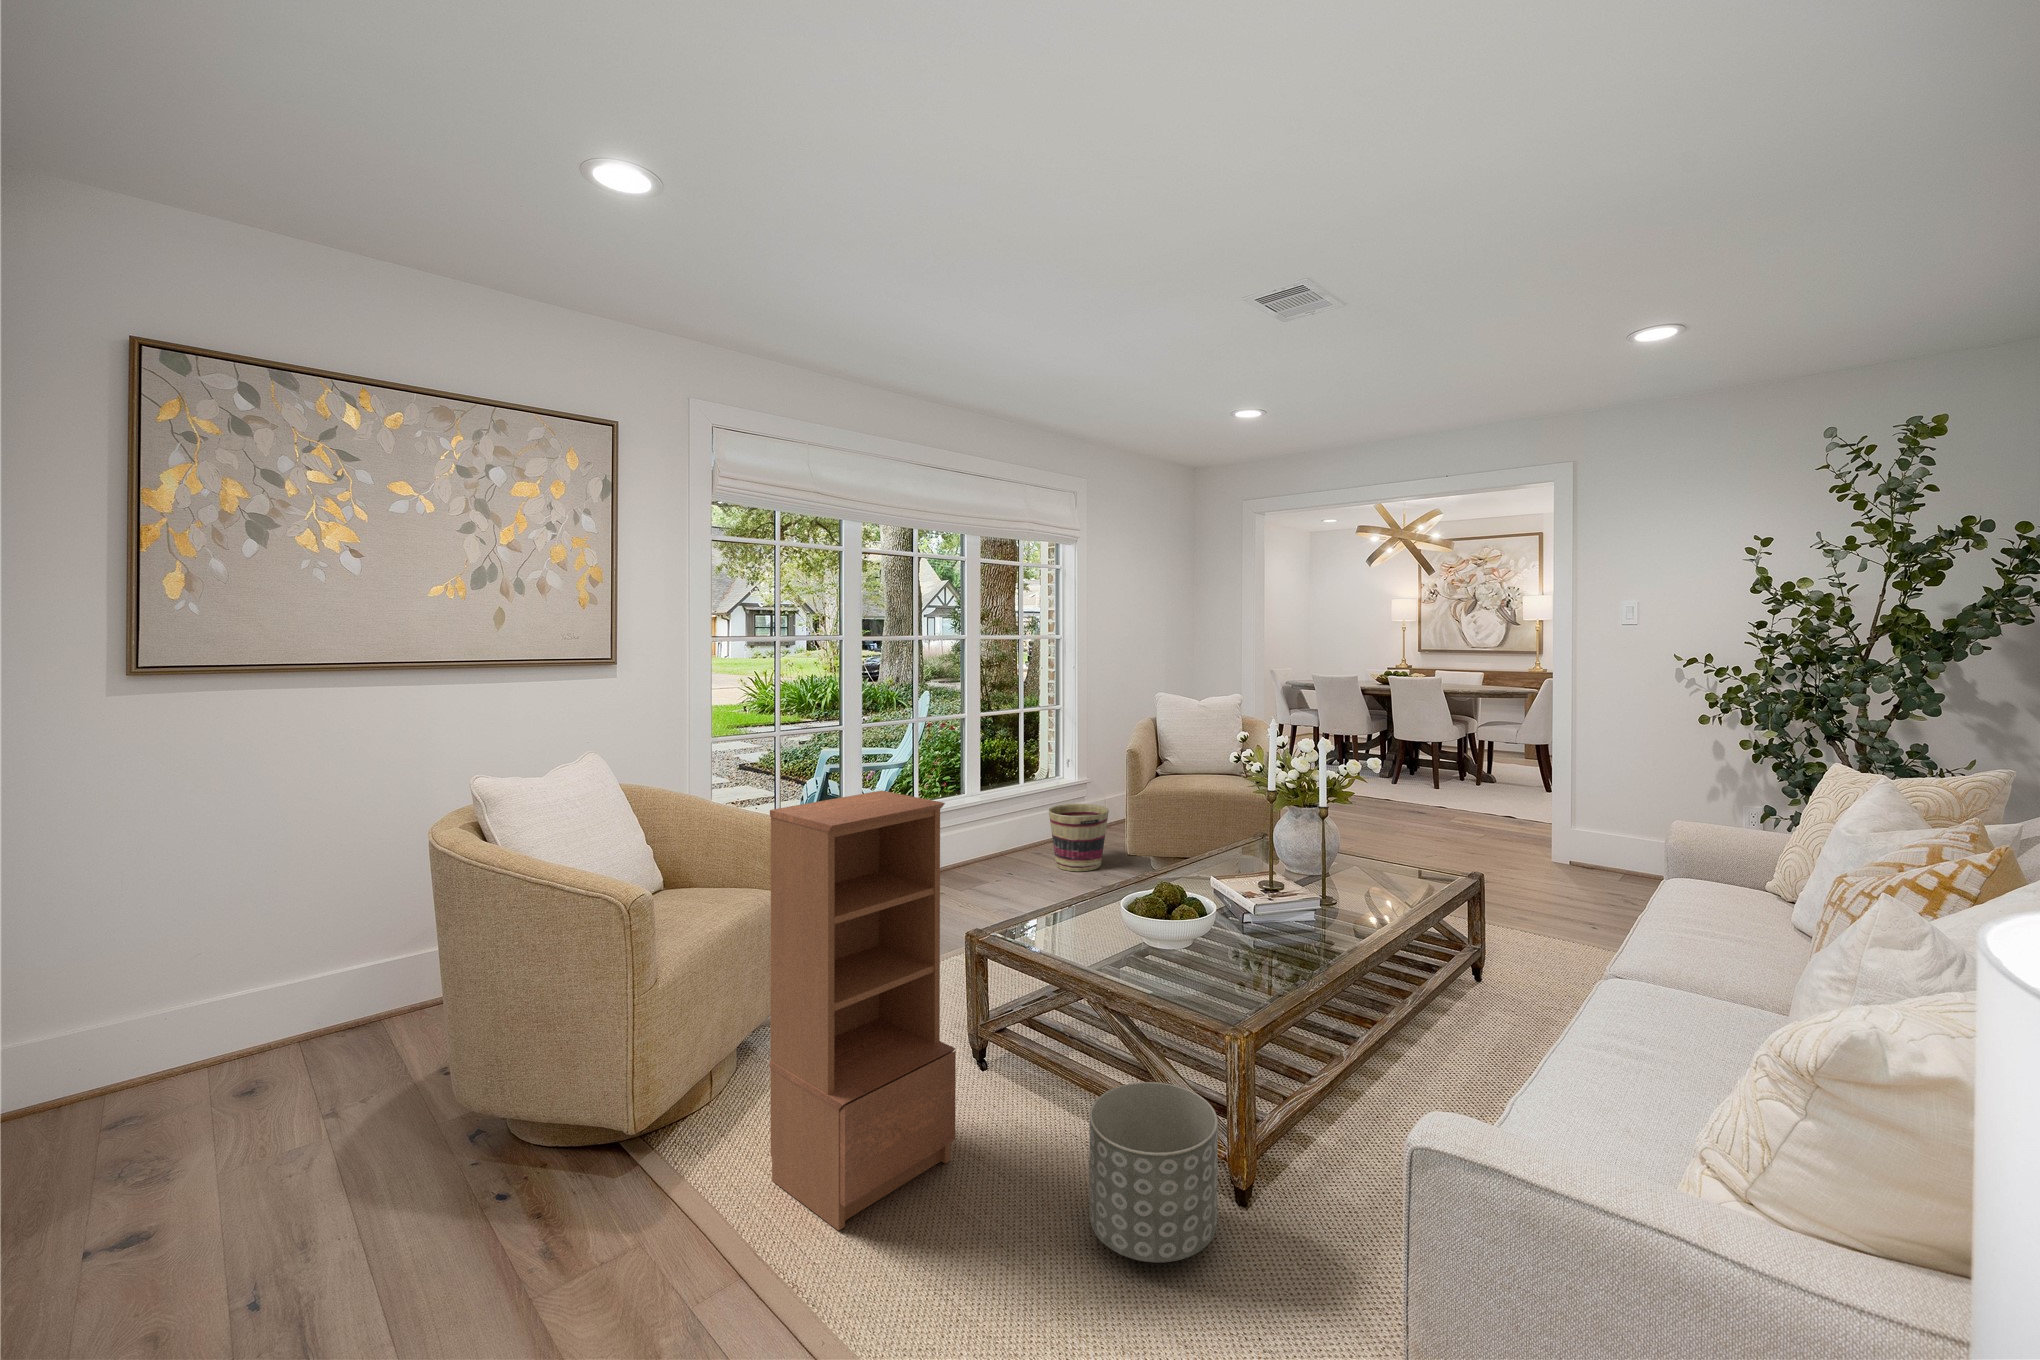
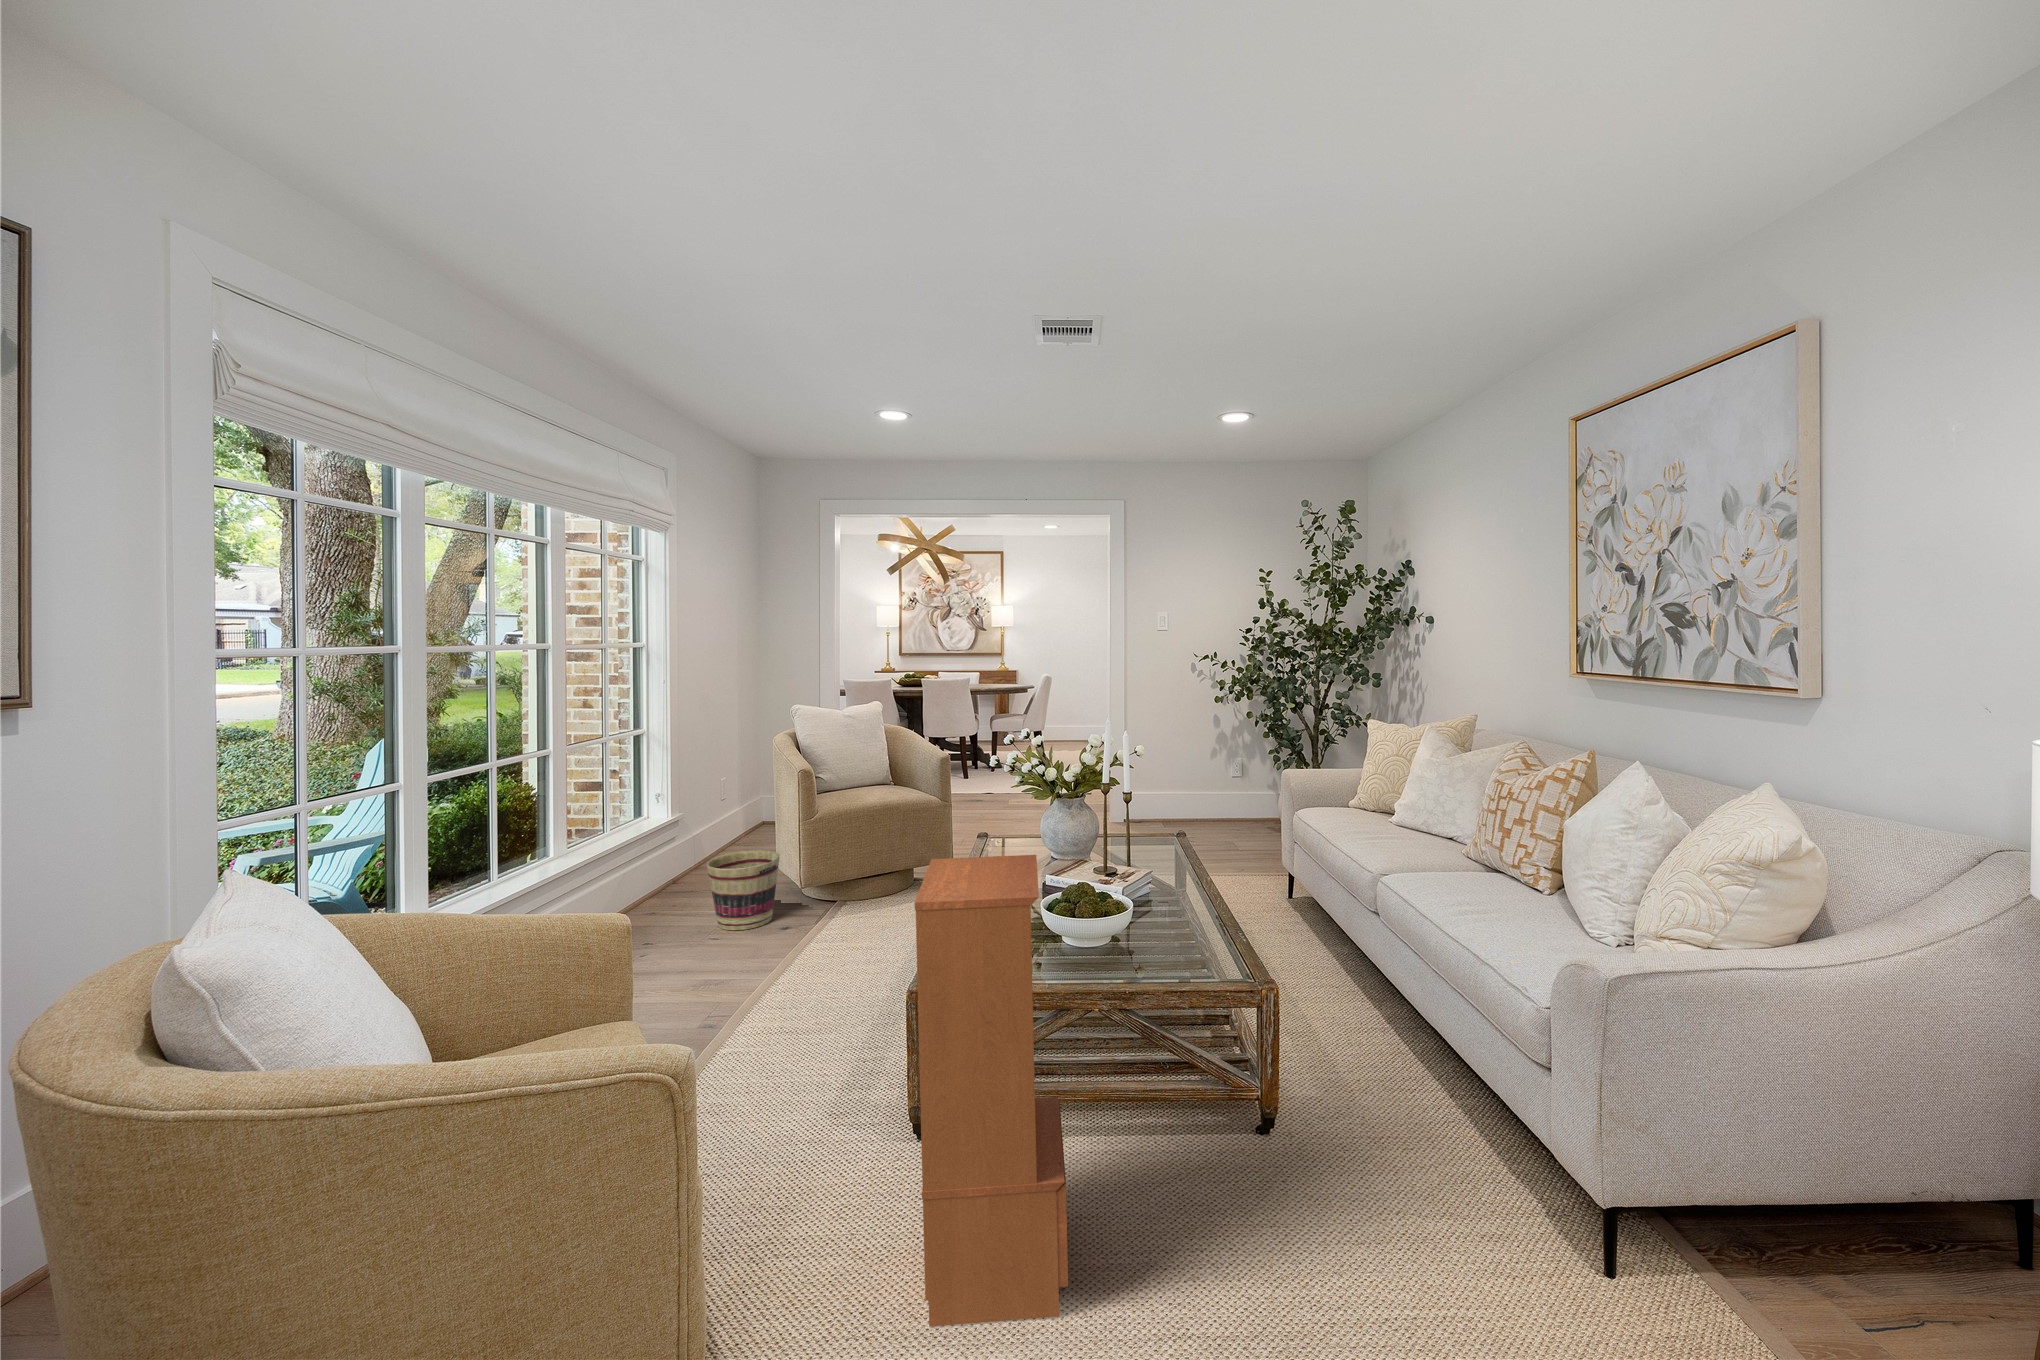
planter: present [1089,1082,1218,1263] -> none [1202,1045,1310,1188]

